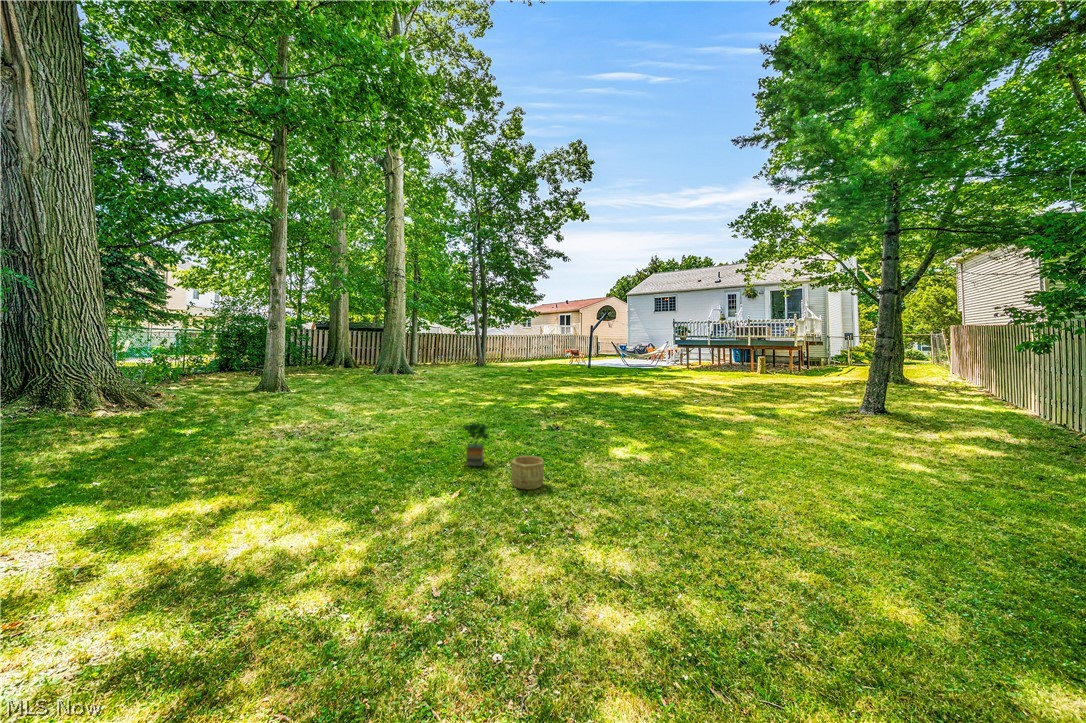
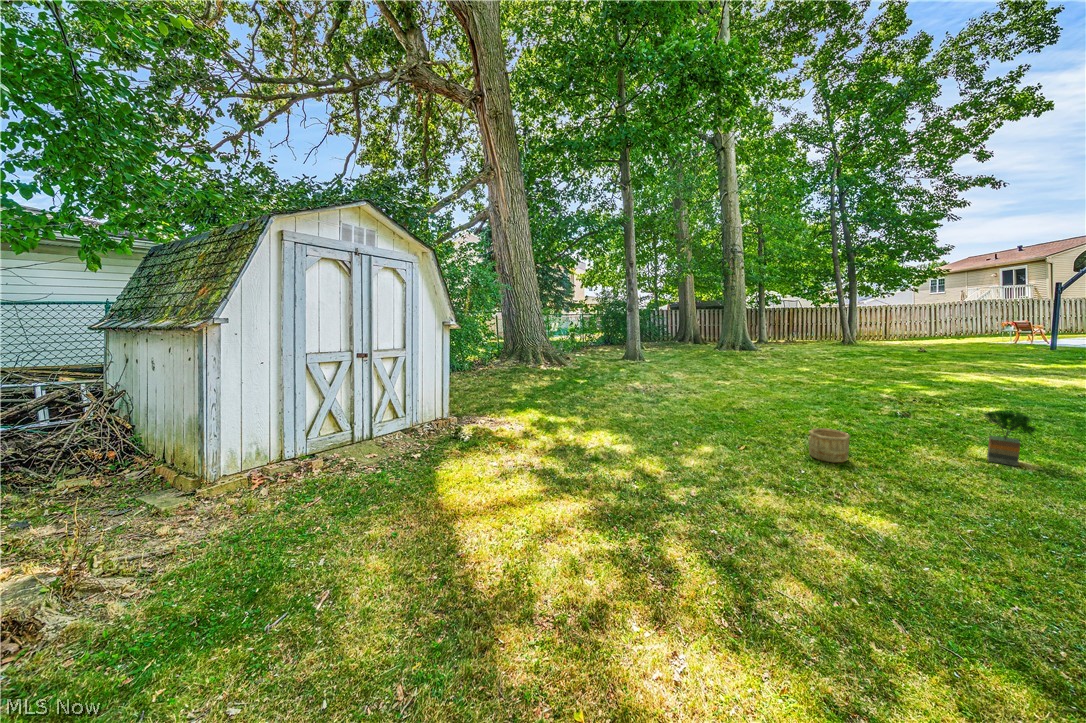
potted tree: present [464,424,489,466] -> present [984,411,1036,466]

